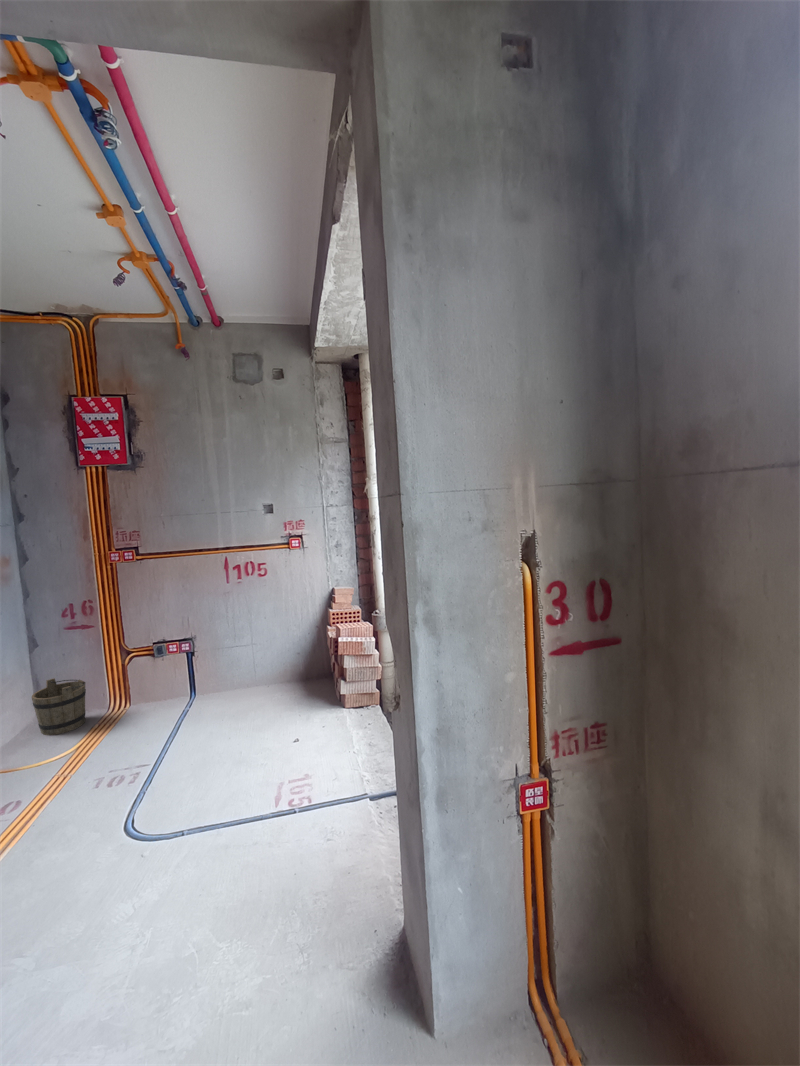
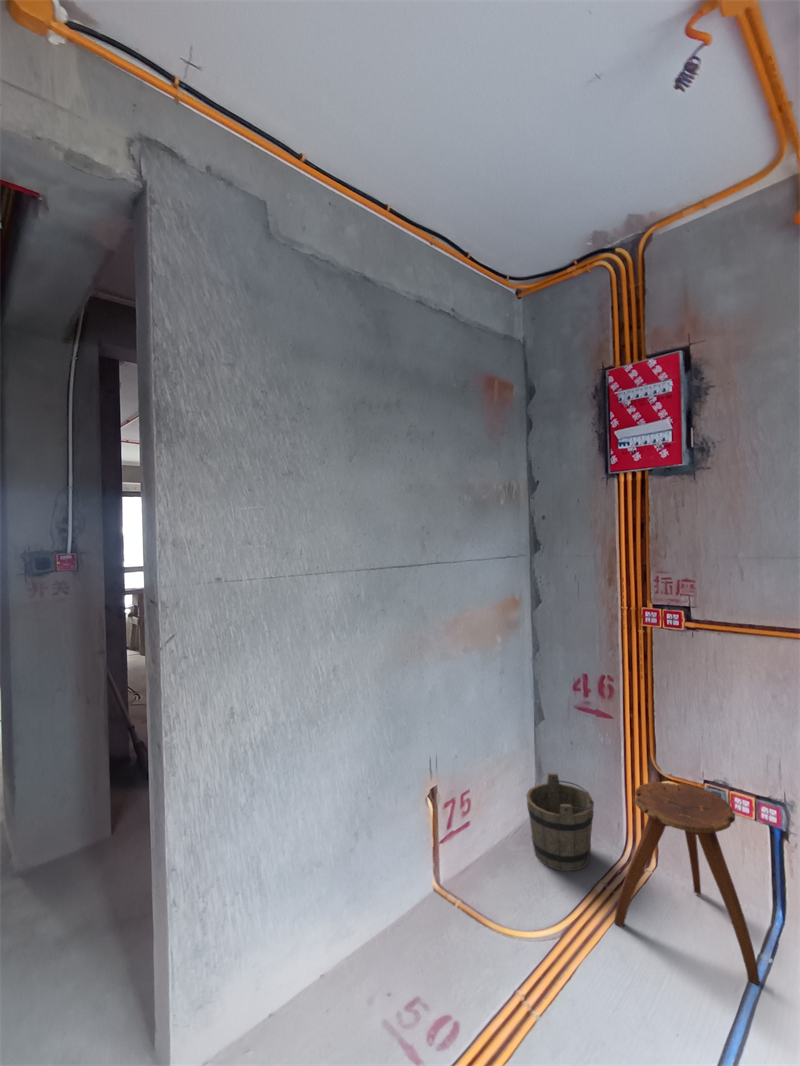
stool: none [108,644,184,734] -> present [614,782,760,985]

